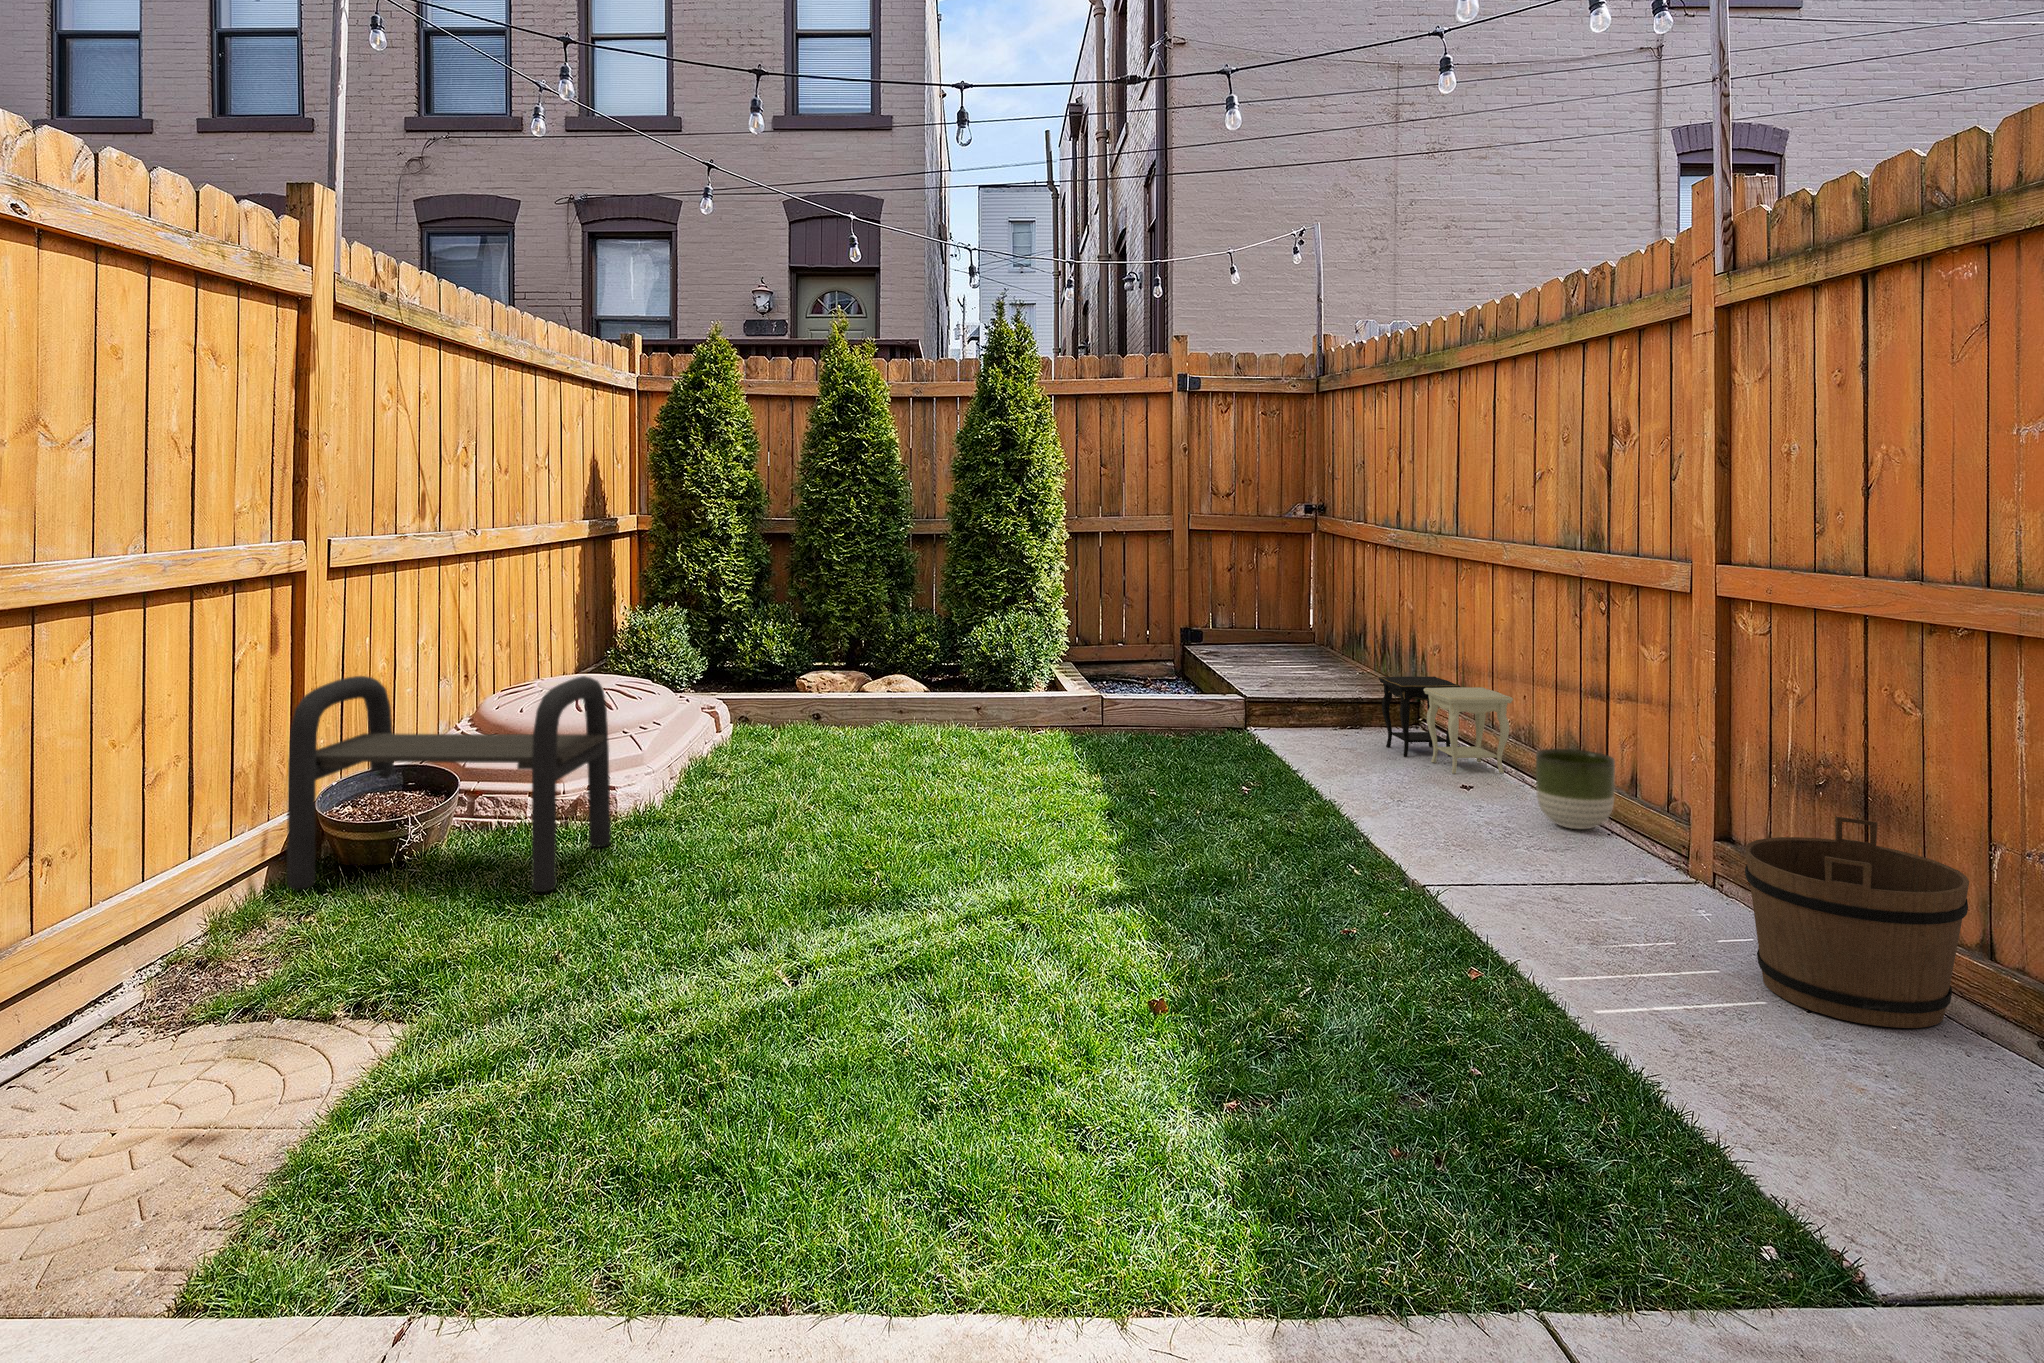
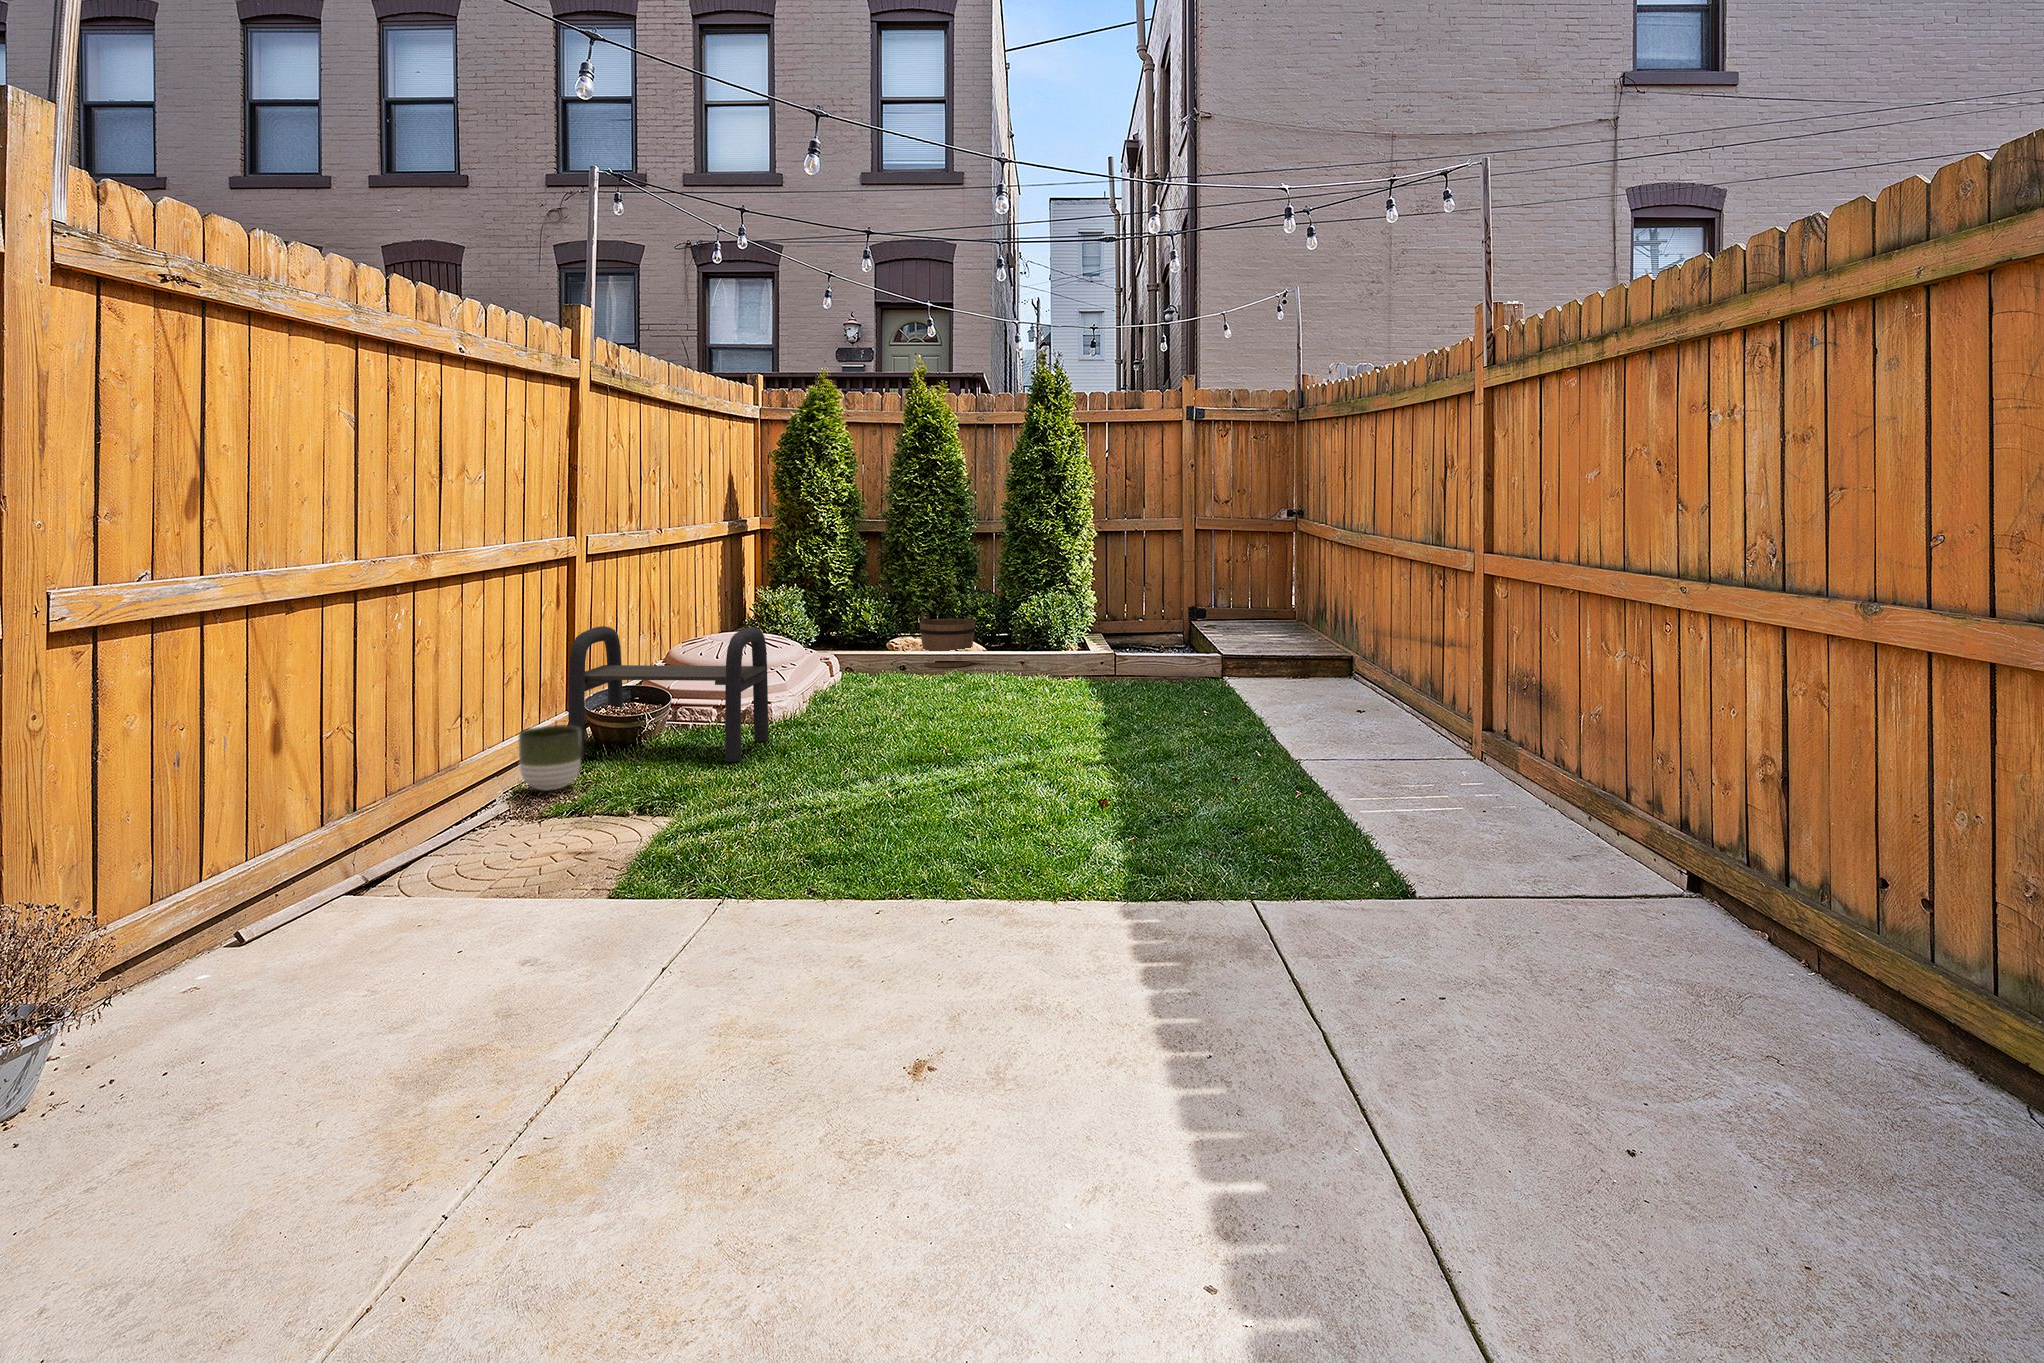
side table: present [1379,676,1513,774] -> none [1316,638,1400,705]
planter: present [1536,749,1615,829] -> present [518,725,581,790]
bucket: present [1745,817,1969,1028] -> present [919,612,975,668]

